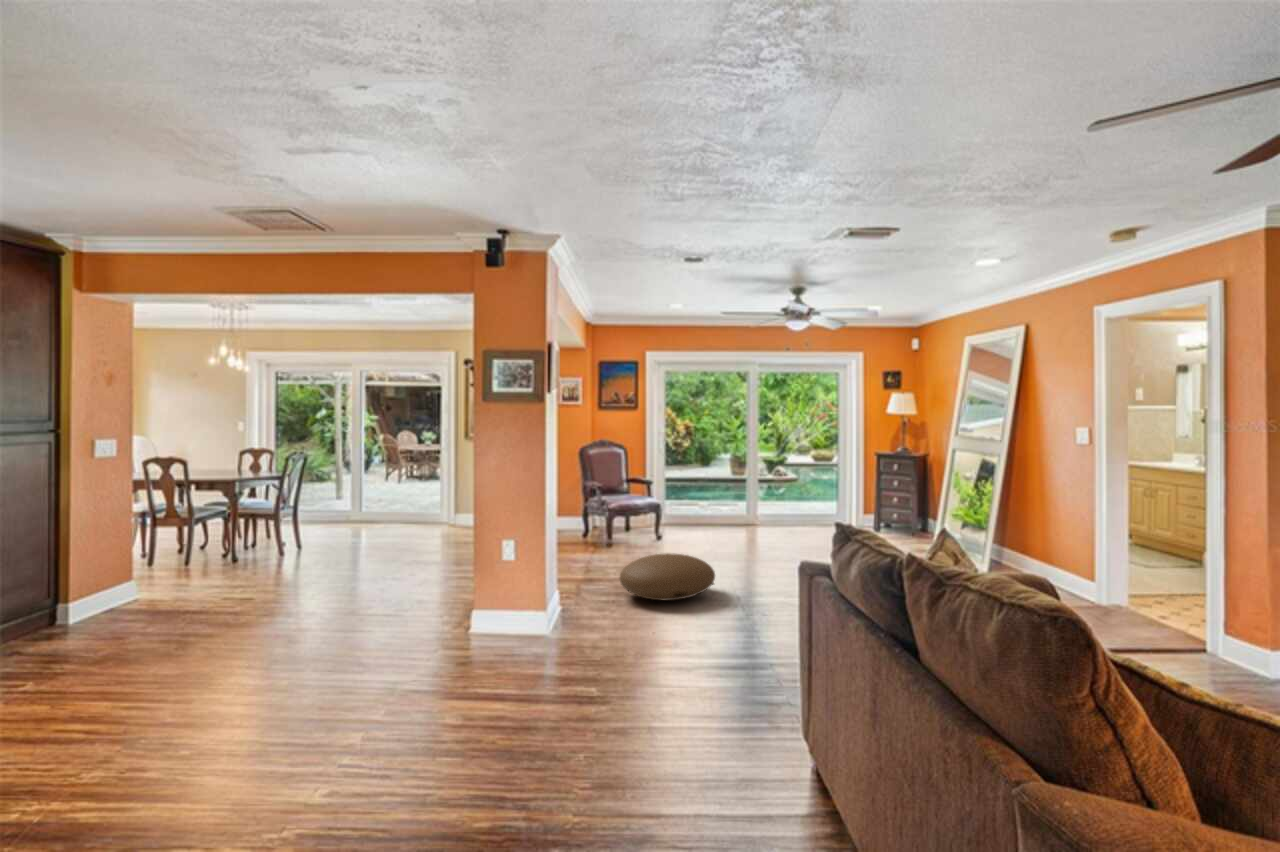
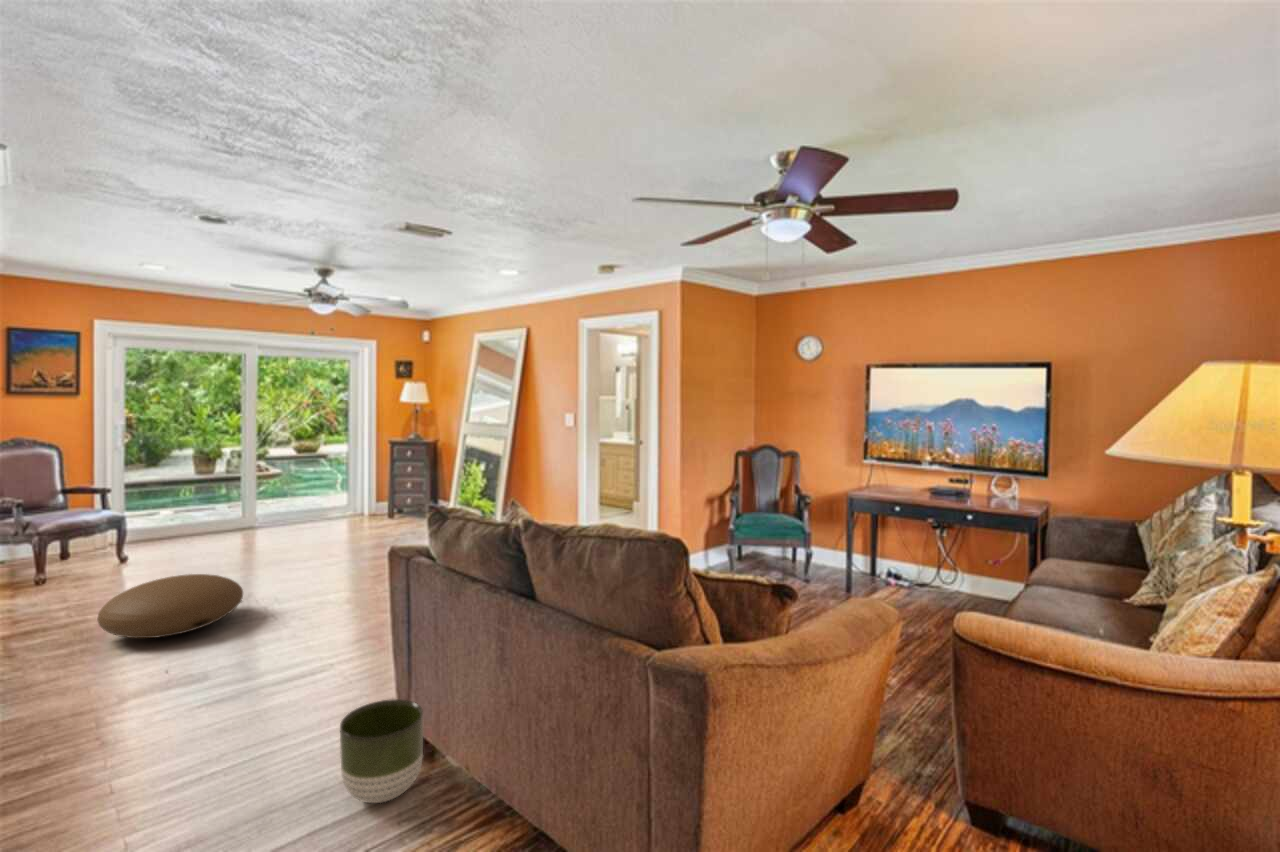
planter: none [717,694,792,793] -> present [340,699,423,803]

